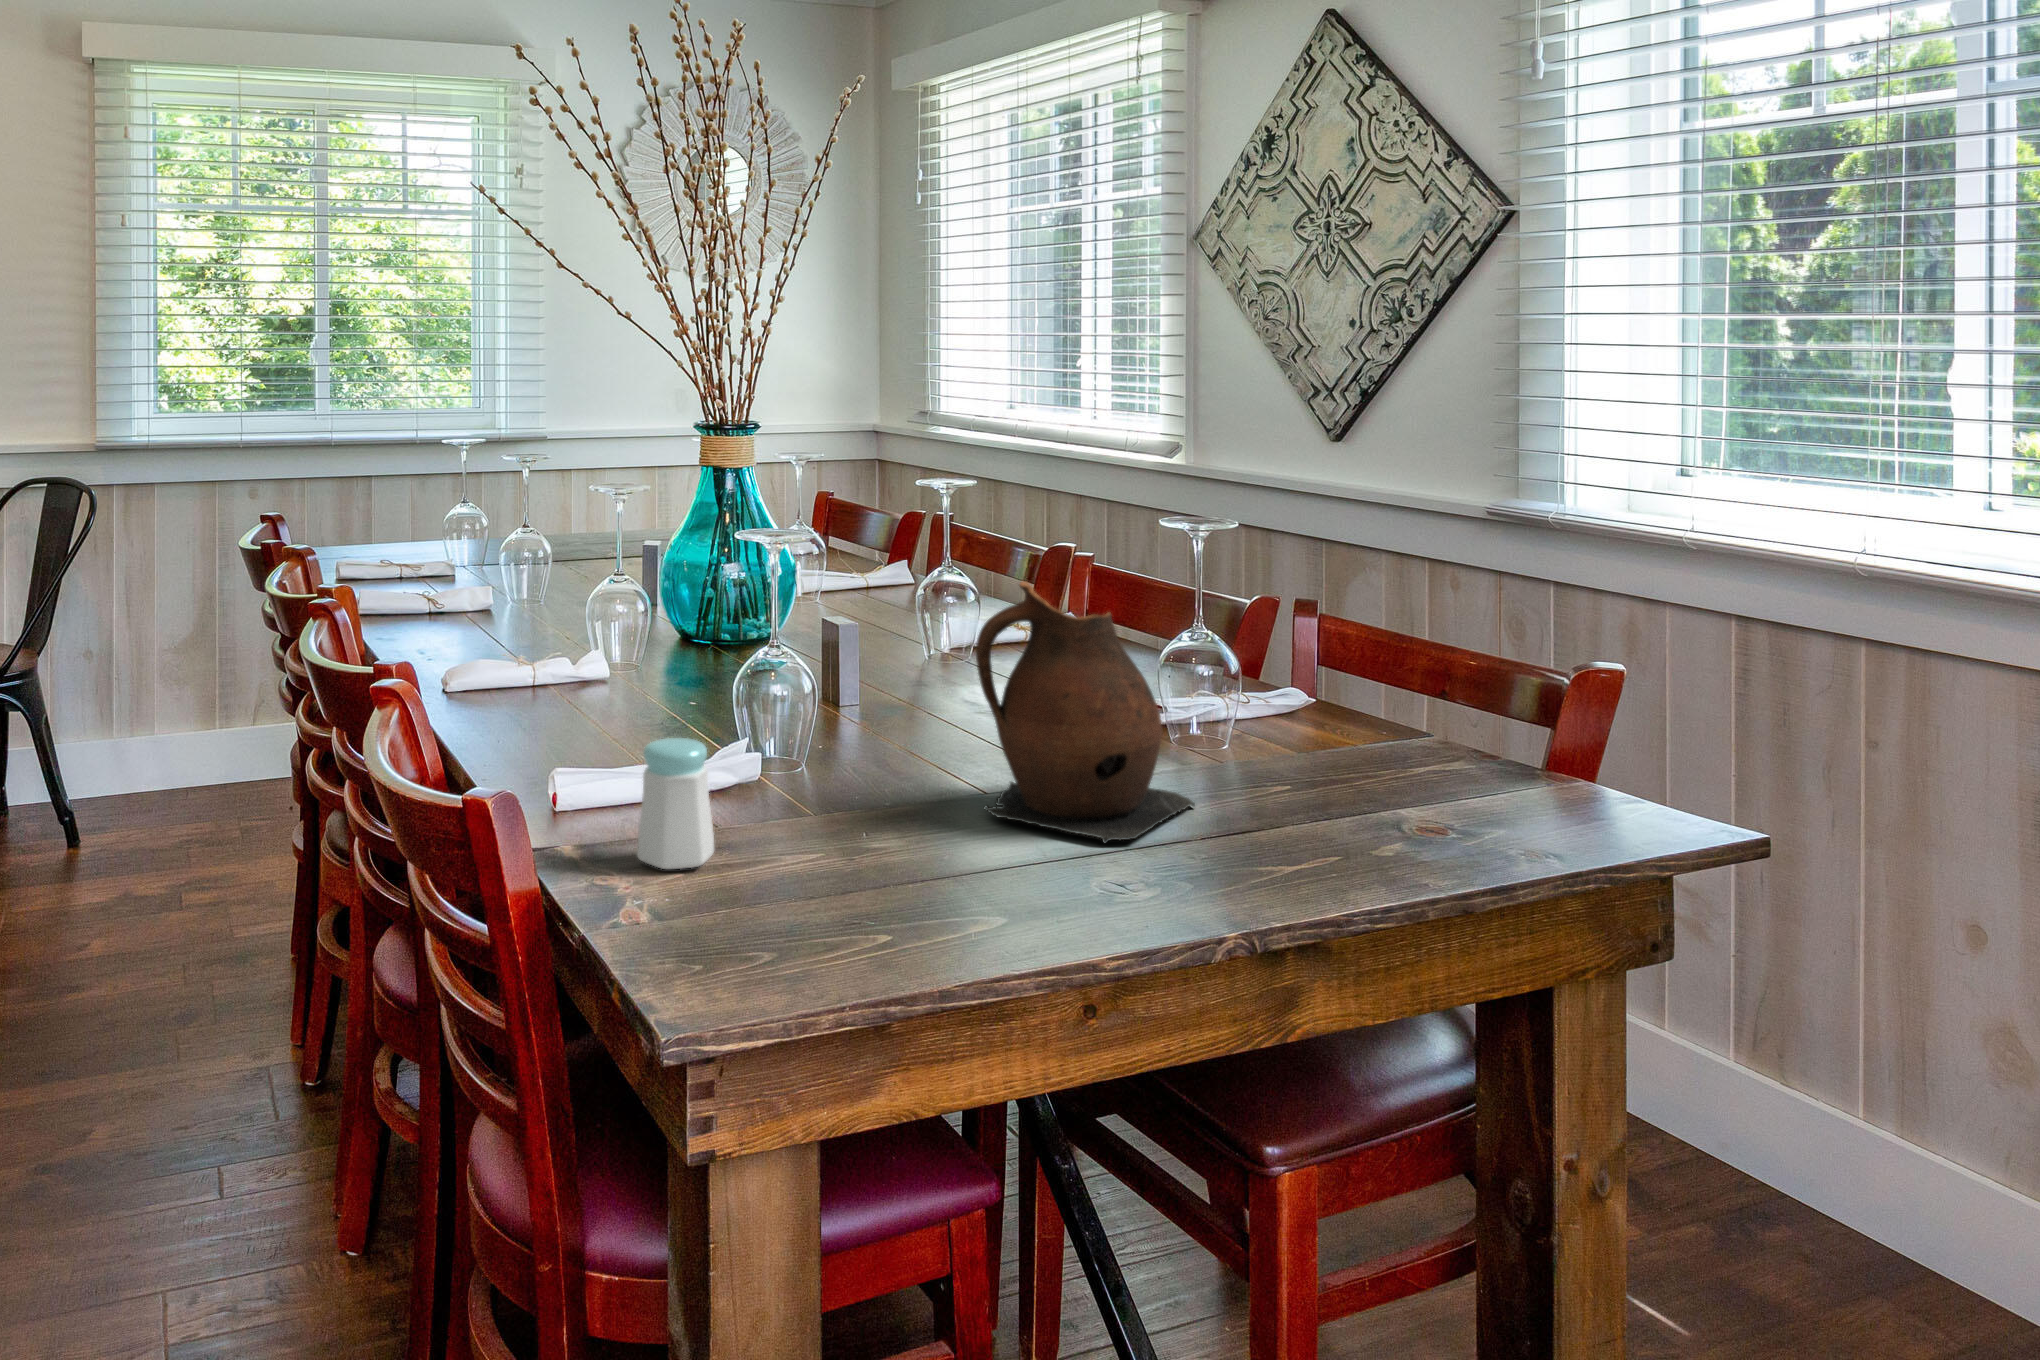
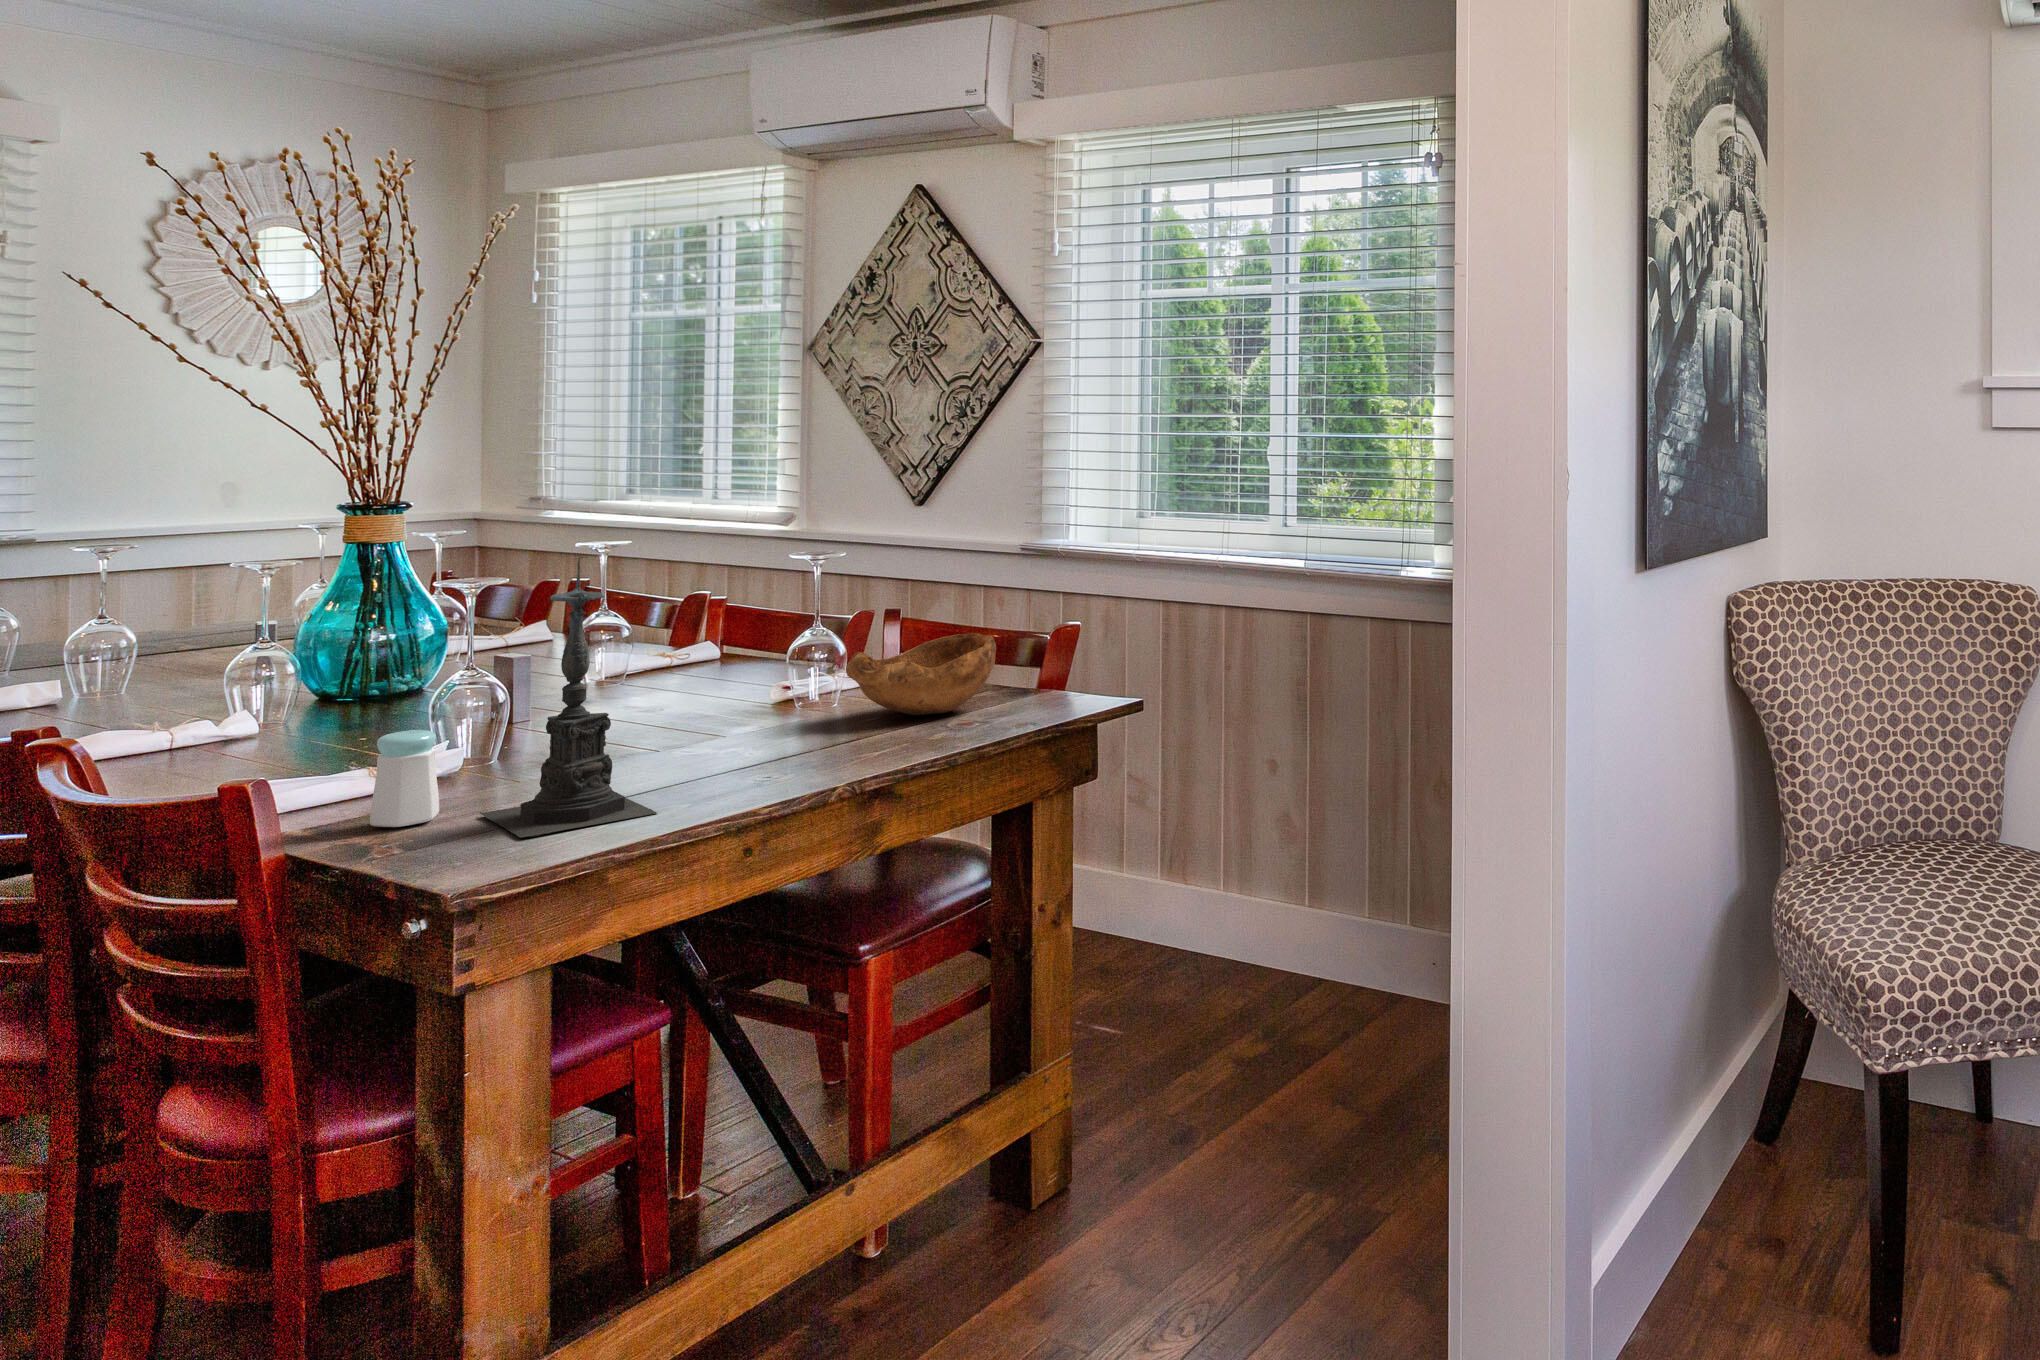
candle holder: none [756,524,965,935] -> present [480,557,657,838]
ceramic pitcher: present [976,581,1195,843] -> none [653,598,813,764]
wooden bowl: none [1242,662,1477,789] -> present [846,633,996,715]

